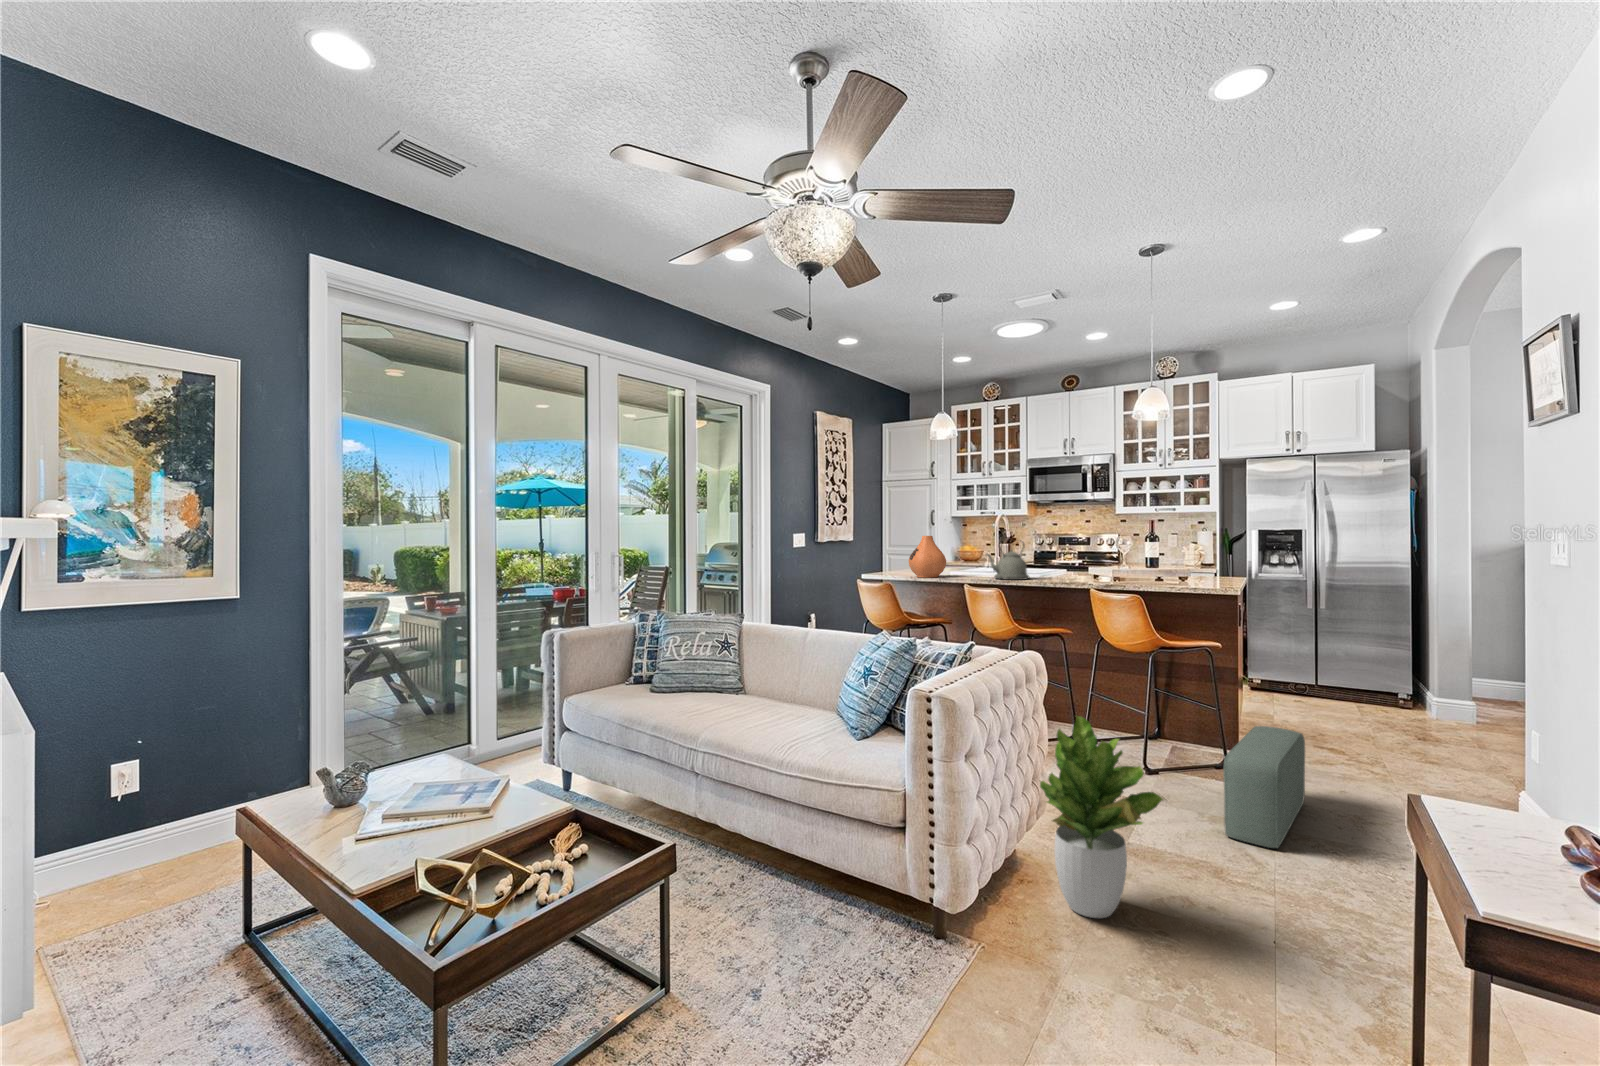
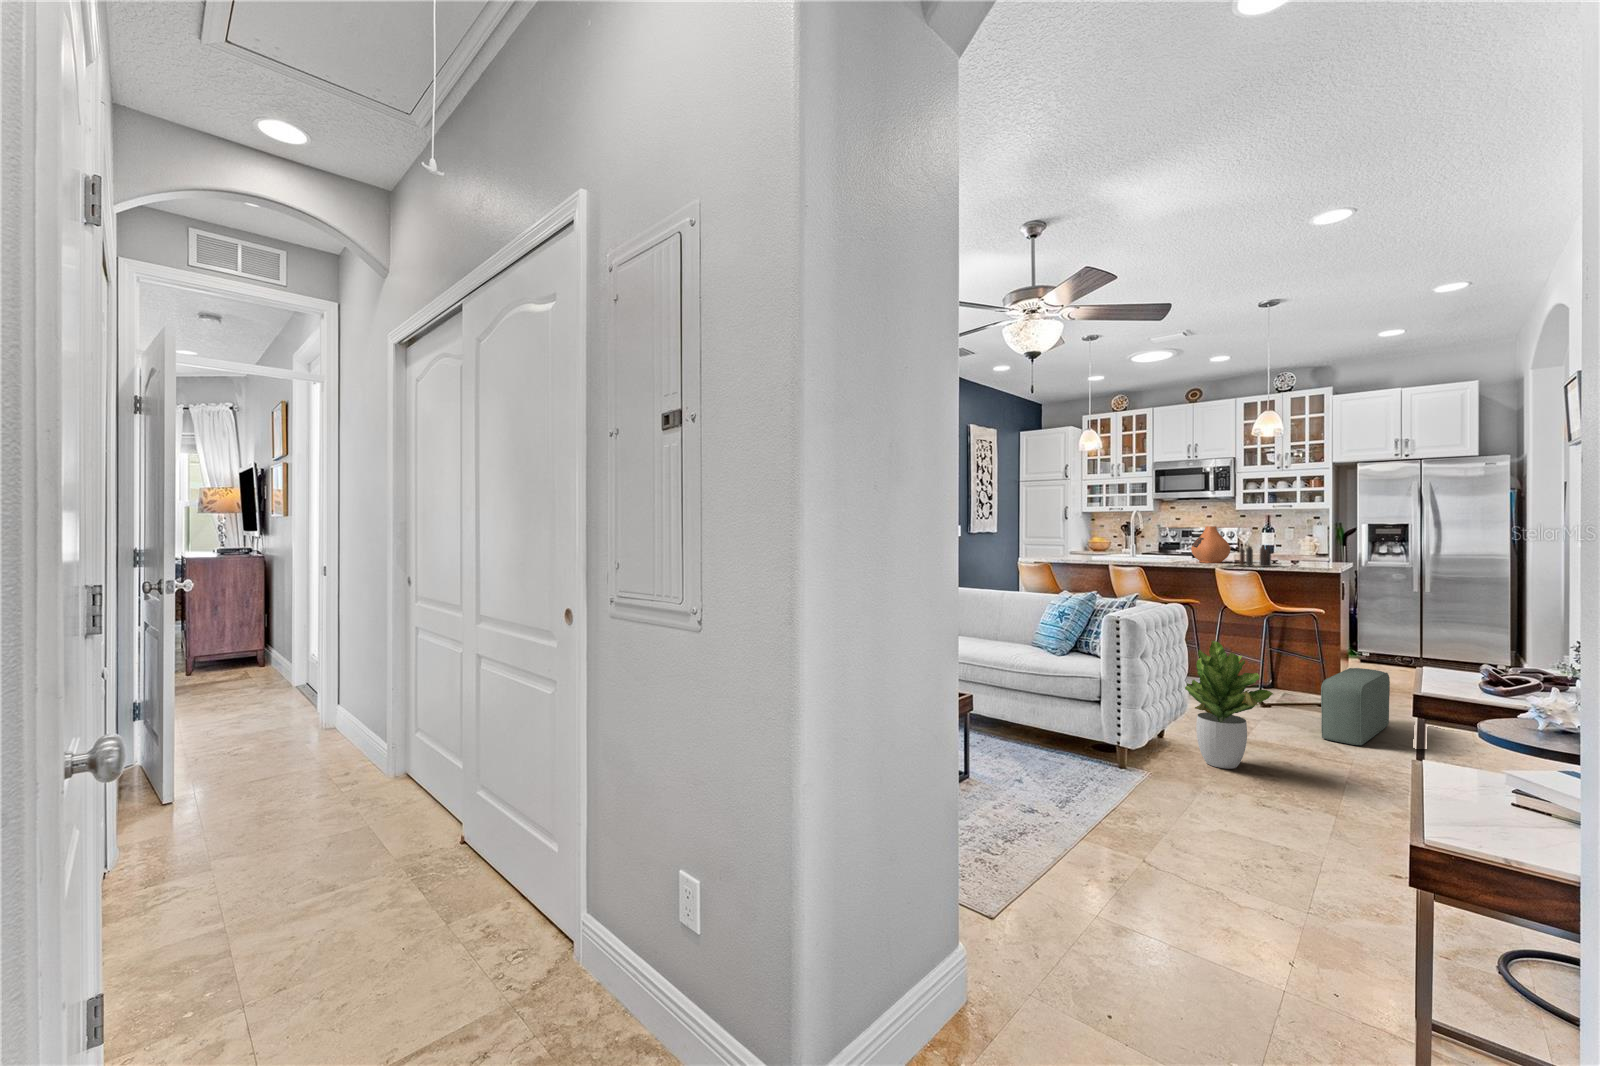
vase: present [909,536,946,578] -> present [1191,526,1231,563]
kettle: present [986,543,1030,580] -> none [1126,530,1163,562]
candle: none [1108,558,1180,588] -> present [1239,545,1274,567]

